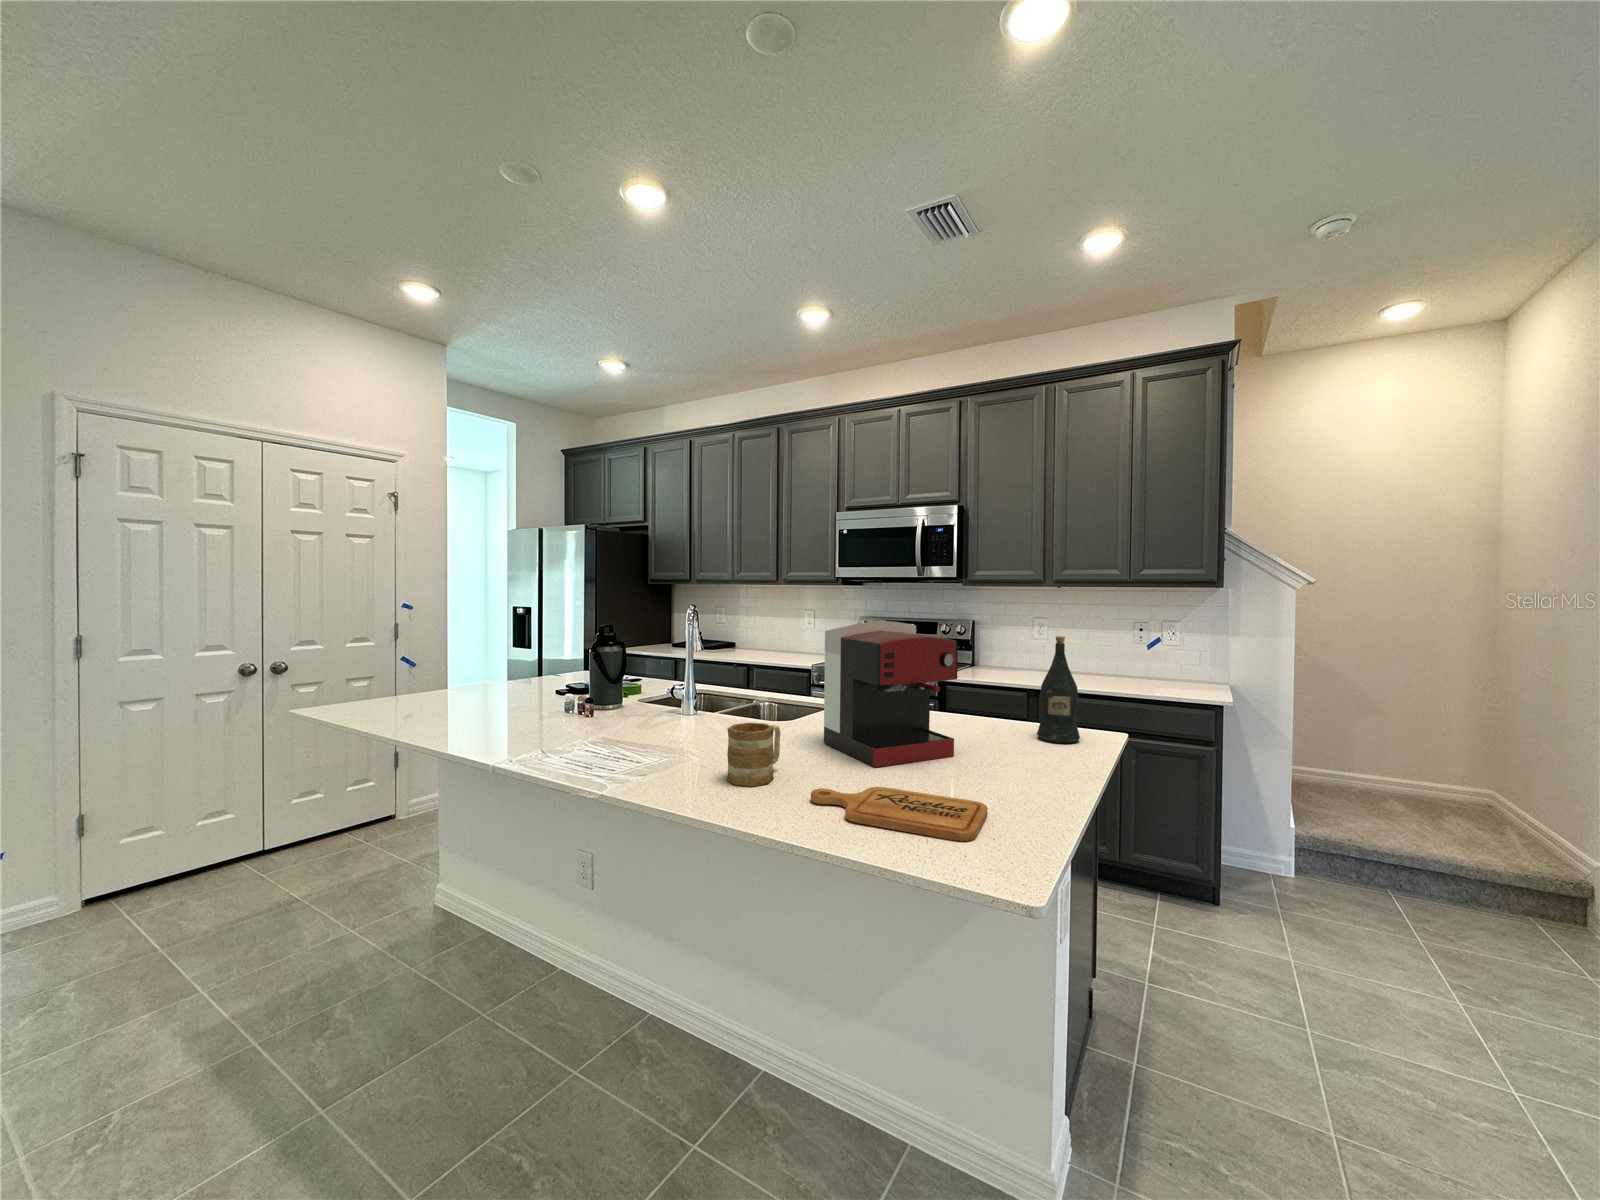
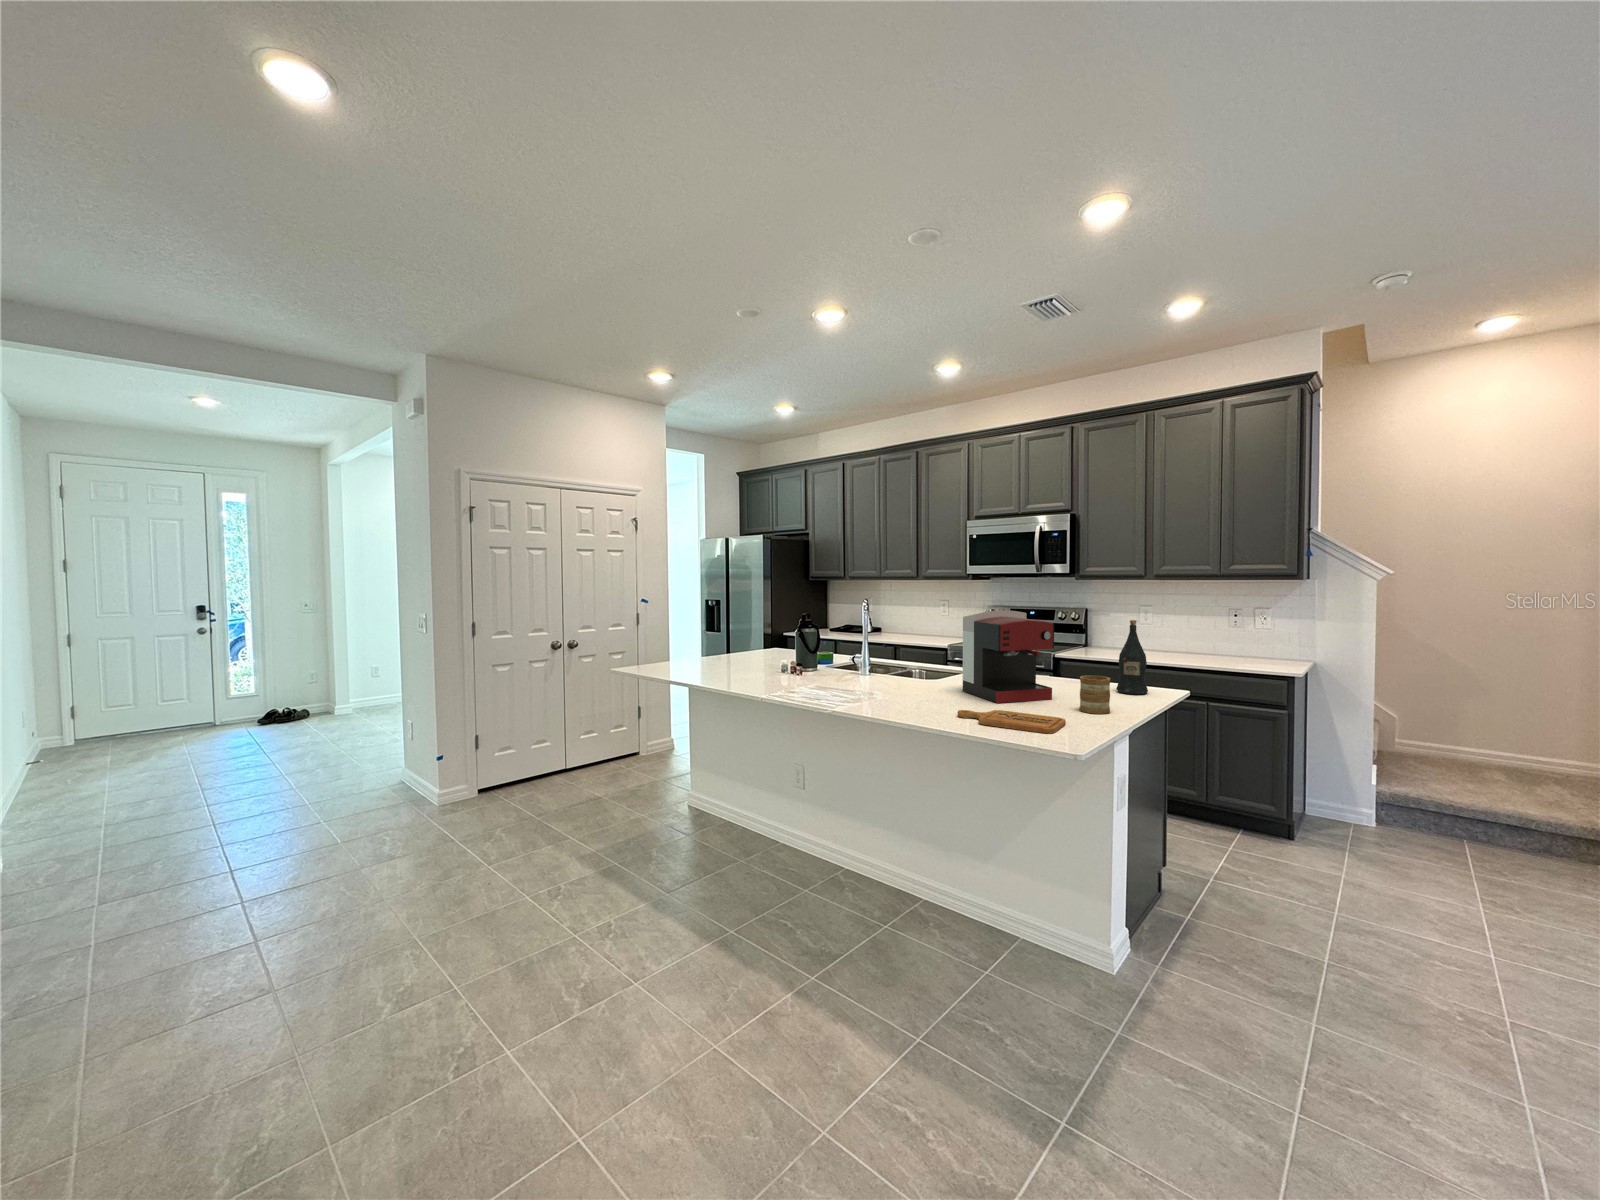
mug: present [727,723,781,787] -> present [1080,675,1110,714]

